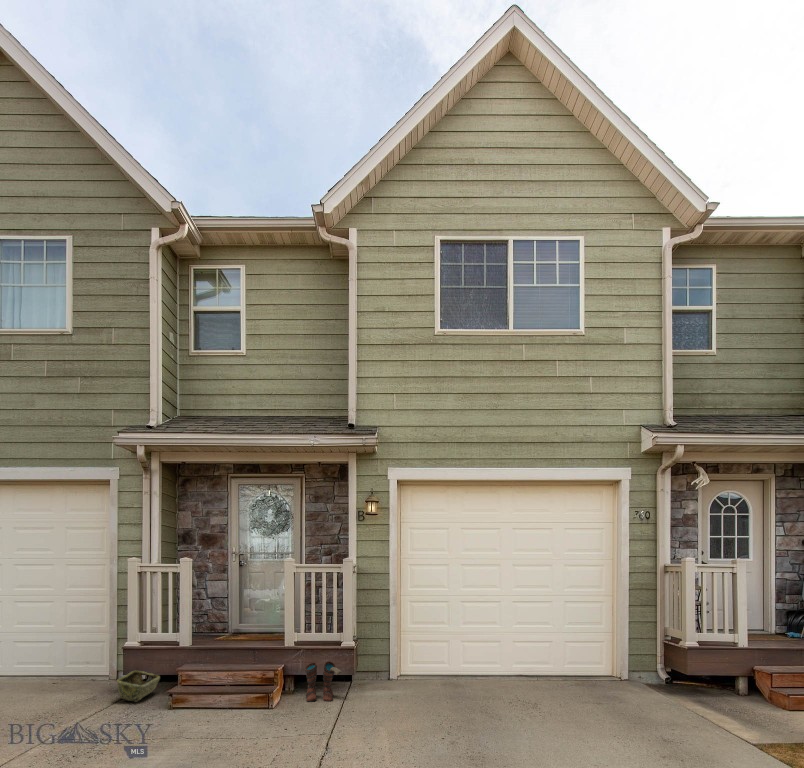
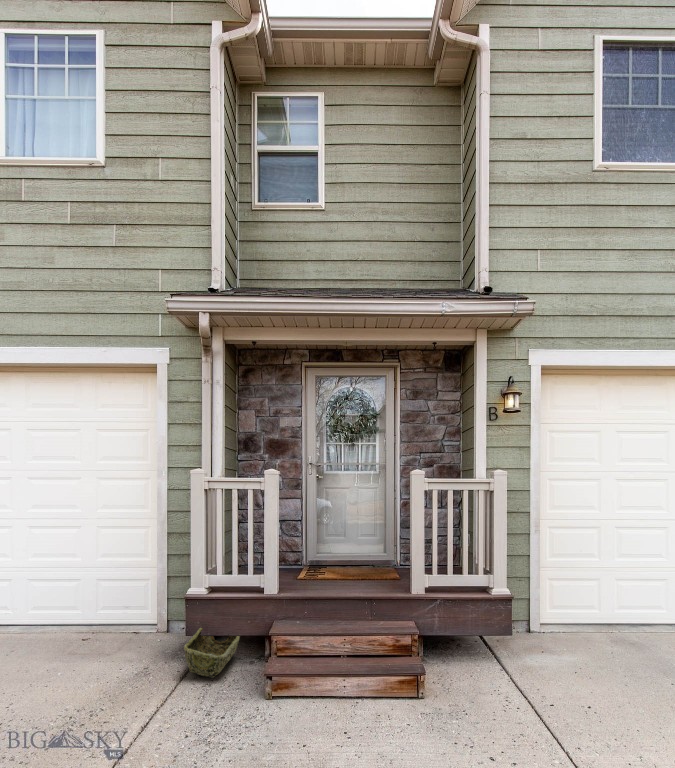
boots: present [305,662,341,702] -> none [448,621,506,682]

